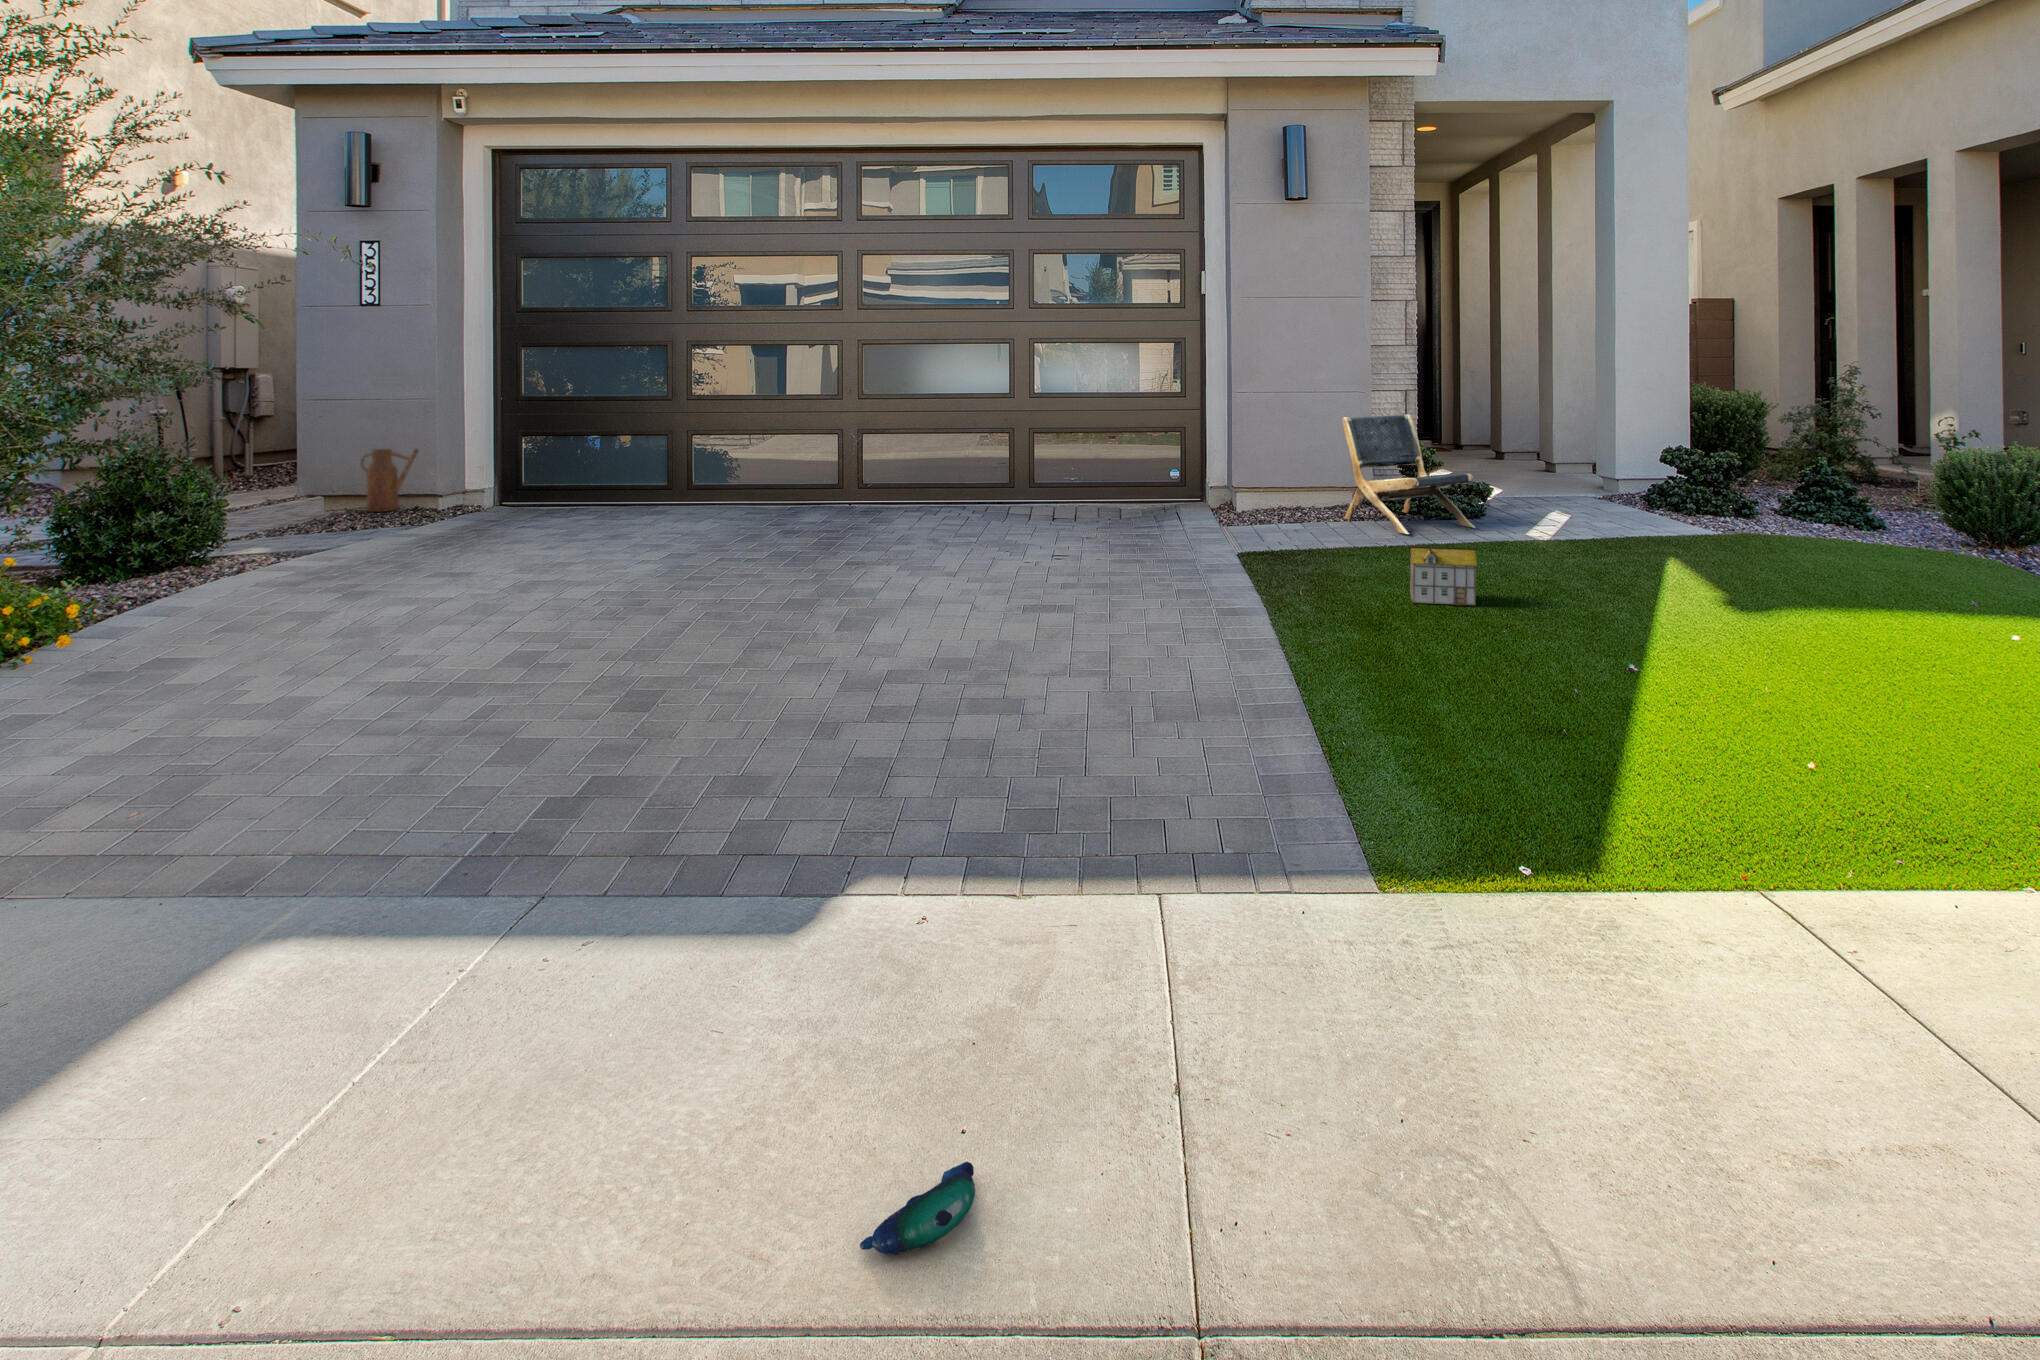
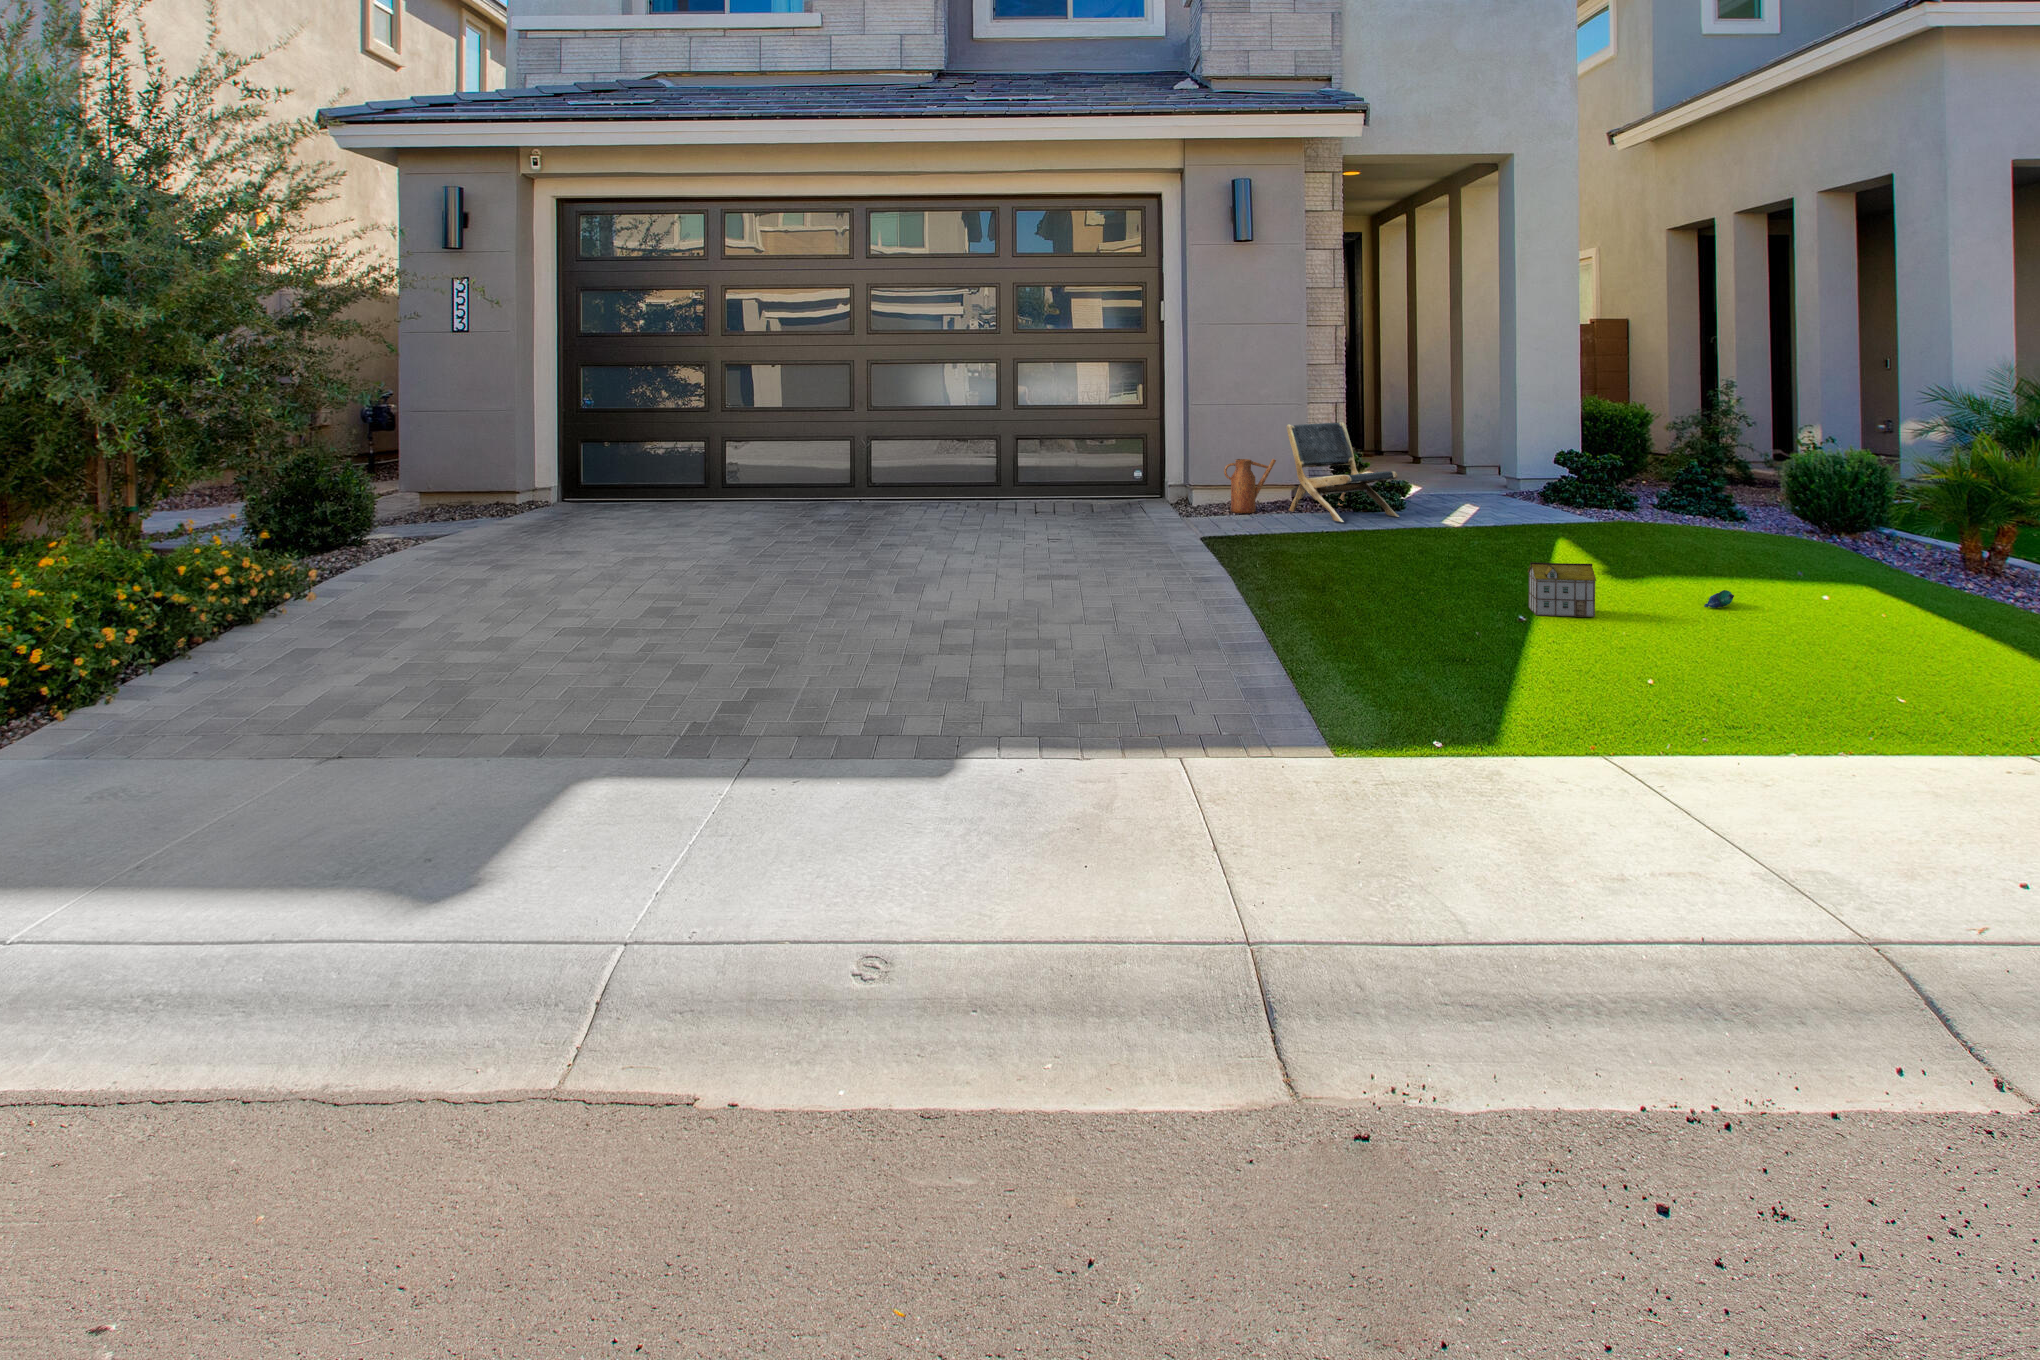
watering can: present [360,449,418,512] -> present [1224,459,1276,513]
toy house: present [1409,546,1477,605] -> present [1528,562,1596,617]
plush toy: present [860,1162,975,1255] -> present [1704,590,1734,608]

